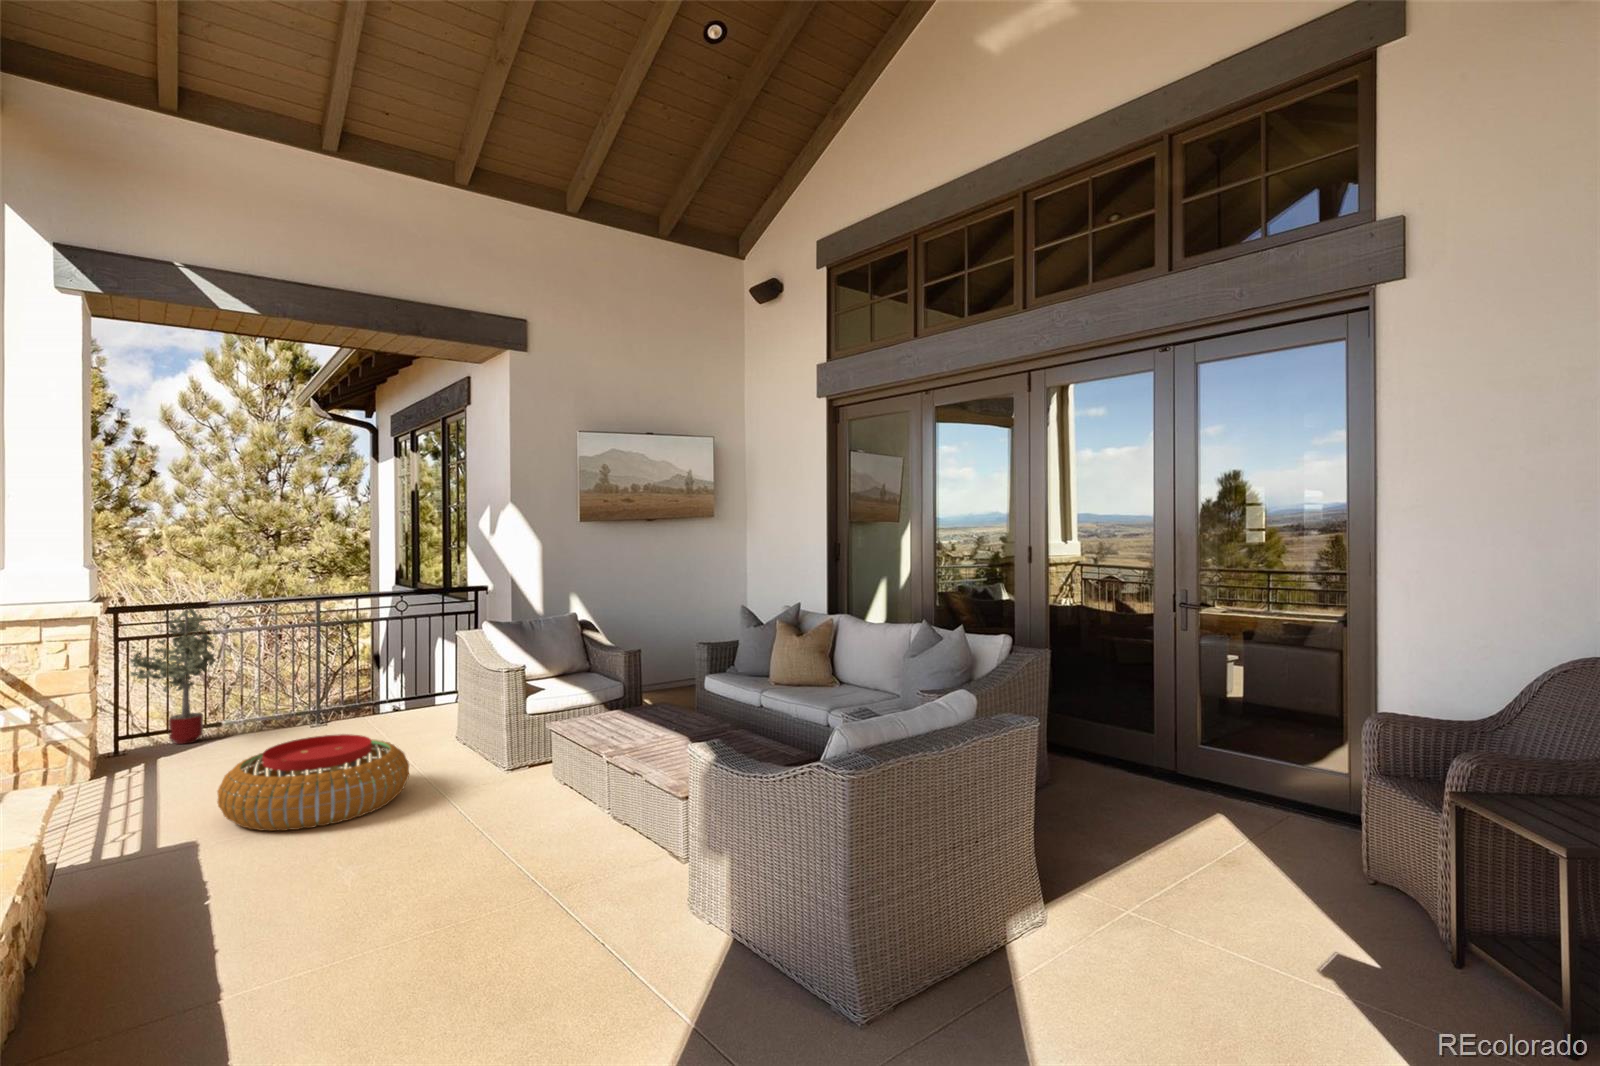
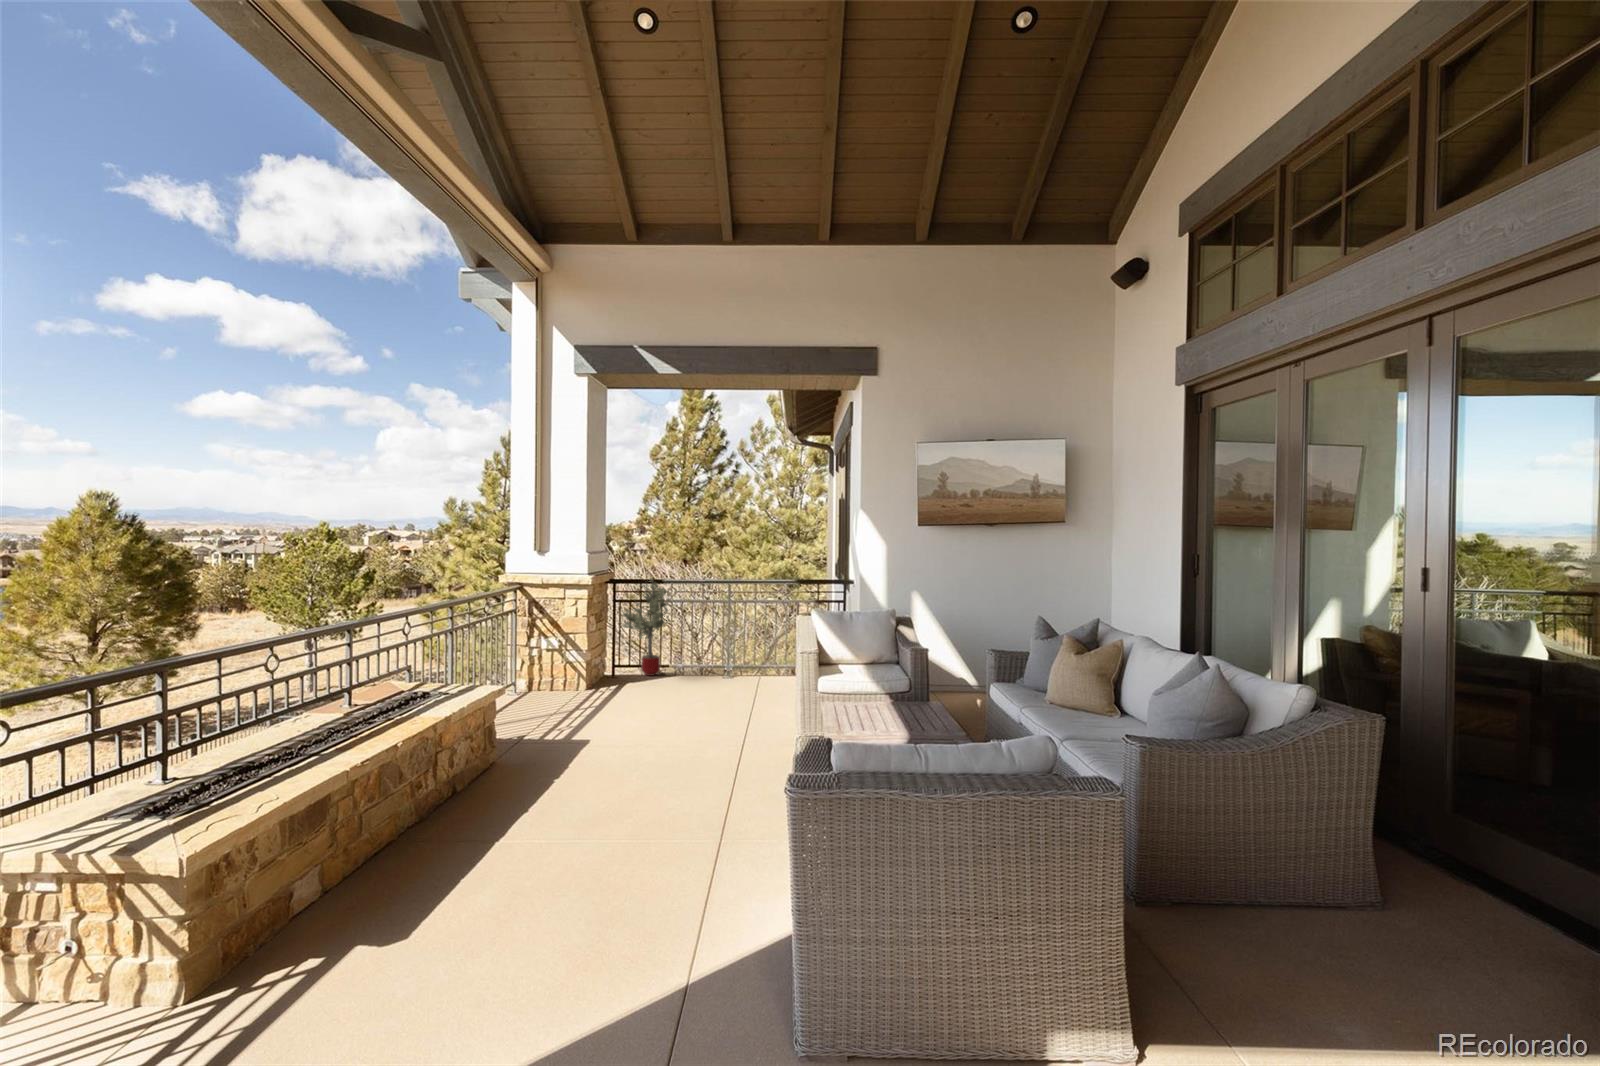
pouf: present [217,734,409,831] -> none [605,684,723,748]

